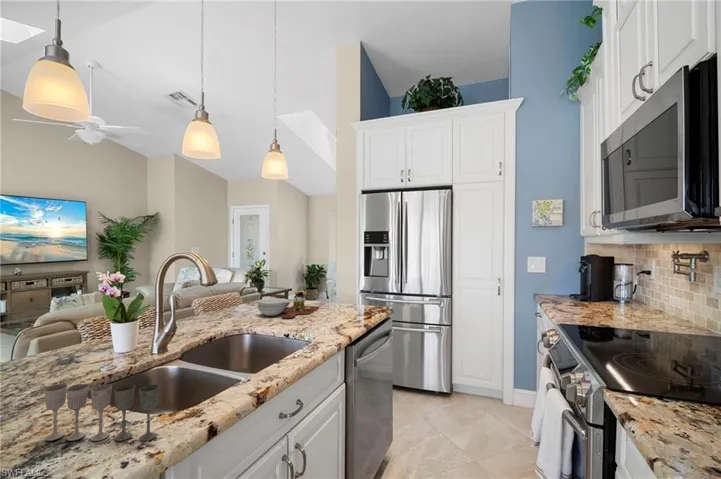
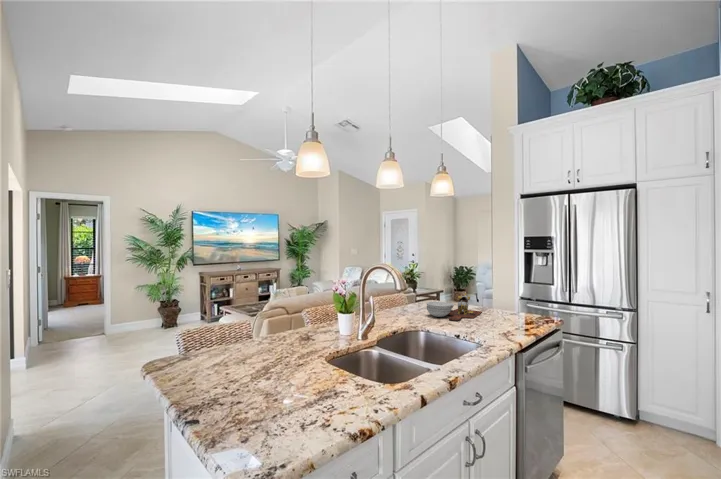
wine glass: present [45,384,159,441] -> none [322,353,389,399]

